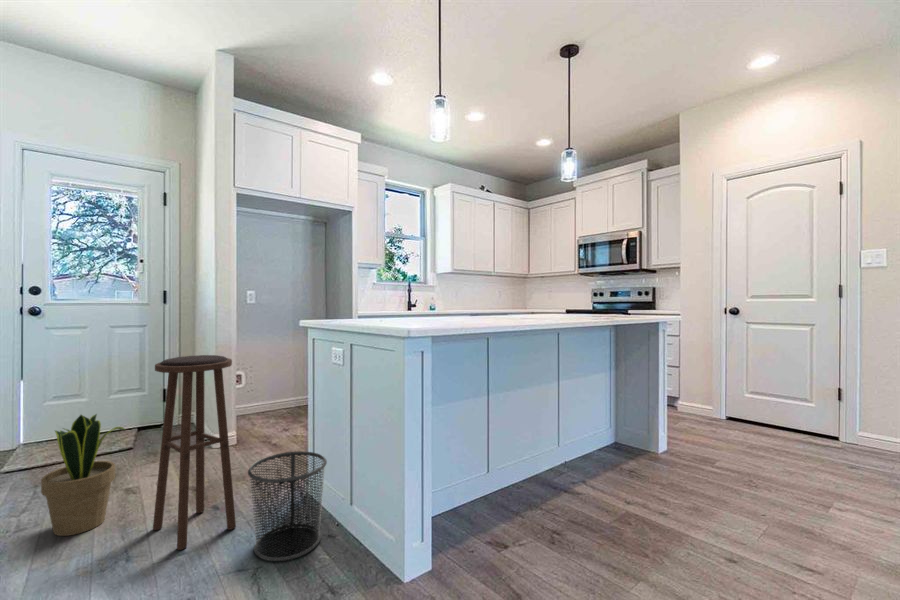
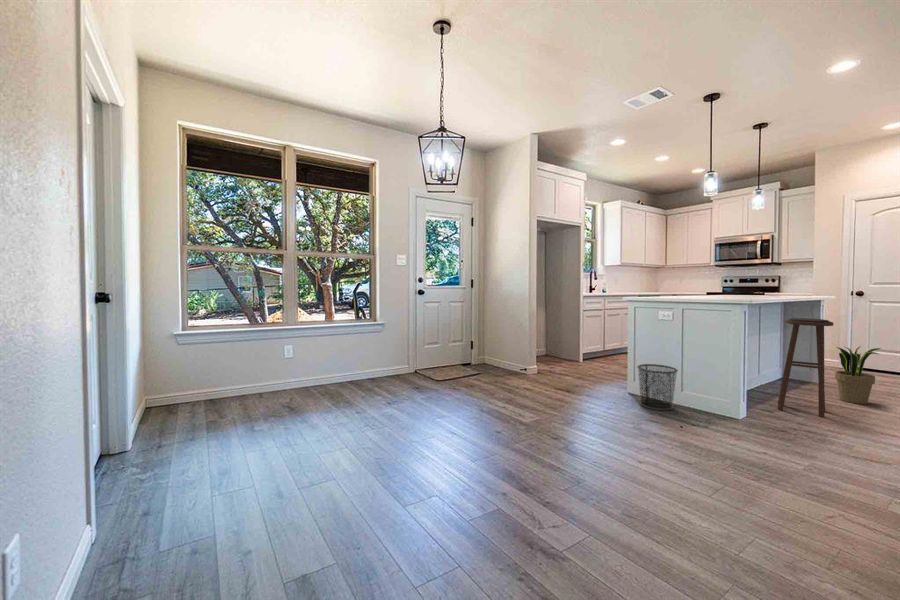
stool: present [153,355,236,550] -> present [778,318,833,417]
potted plant: present [41,414,125,536] -> present [835,346,881,404]

